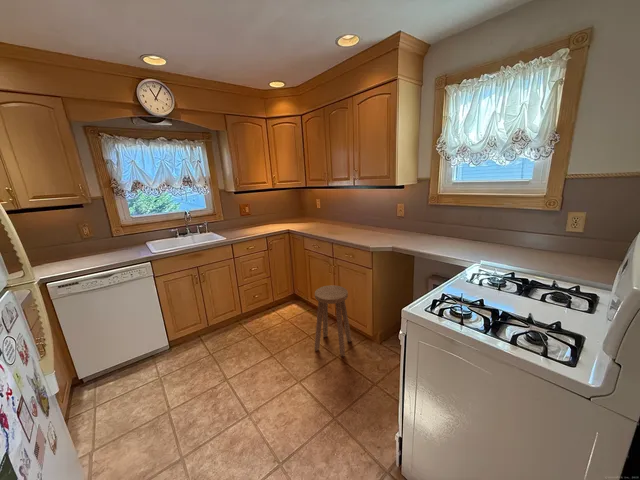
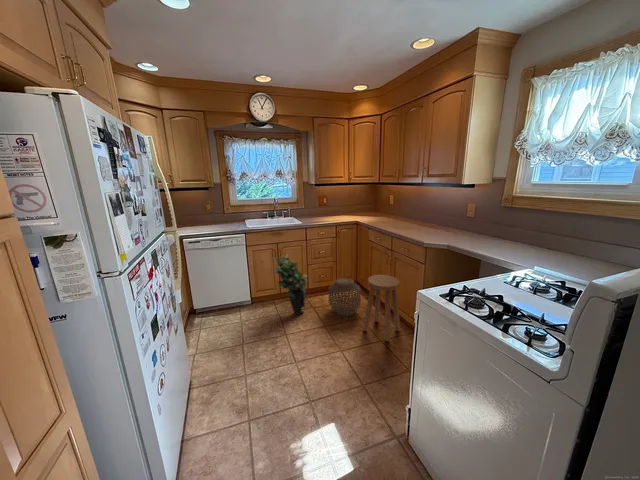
potted plant: none [195,279,242,349] -> present [274,255,307,315]
woven basket: none [268,295,305,338] -> present [328,278,361,316]

